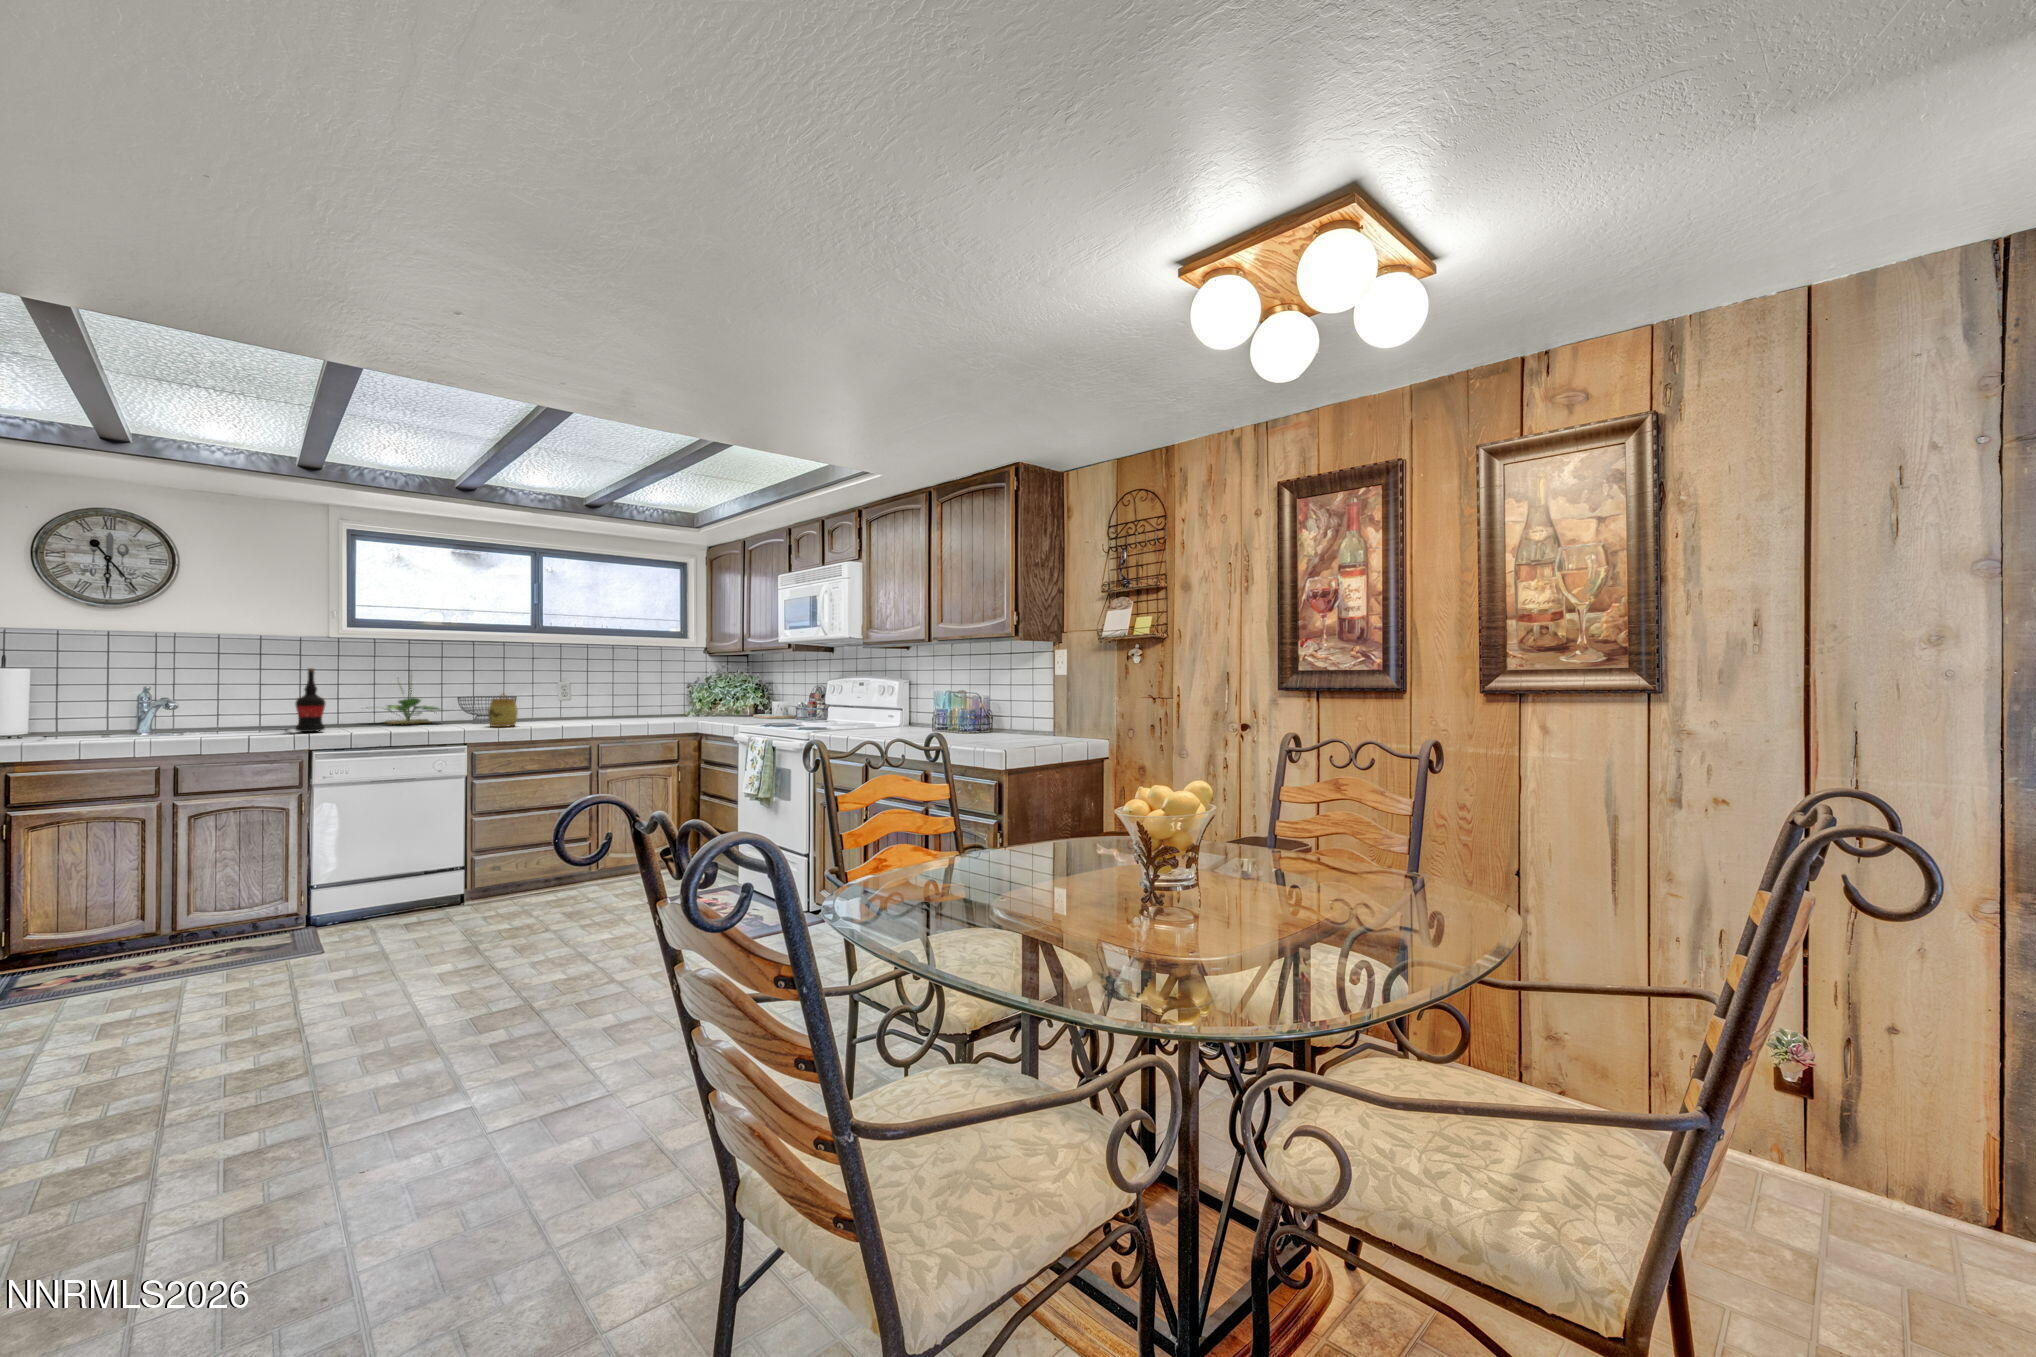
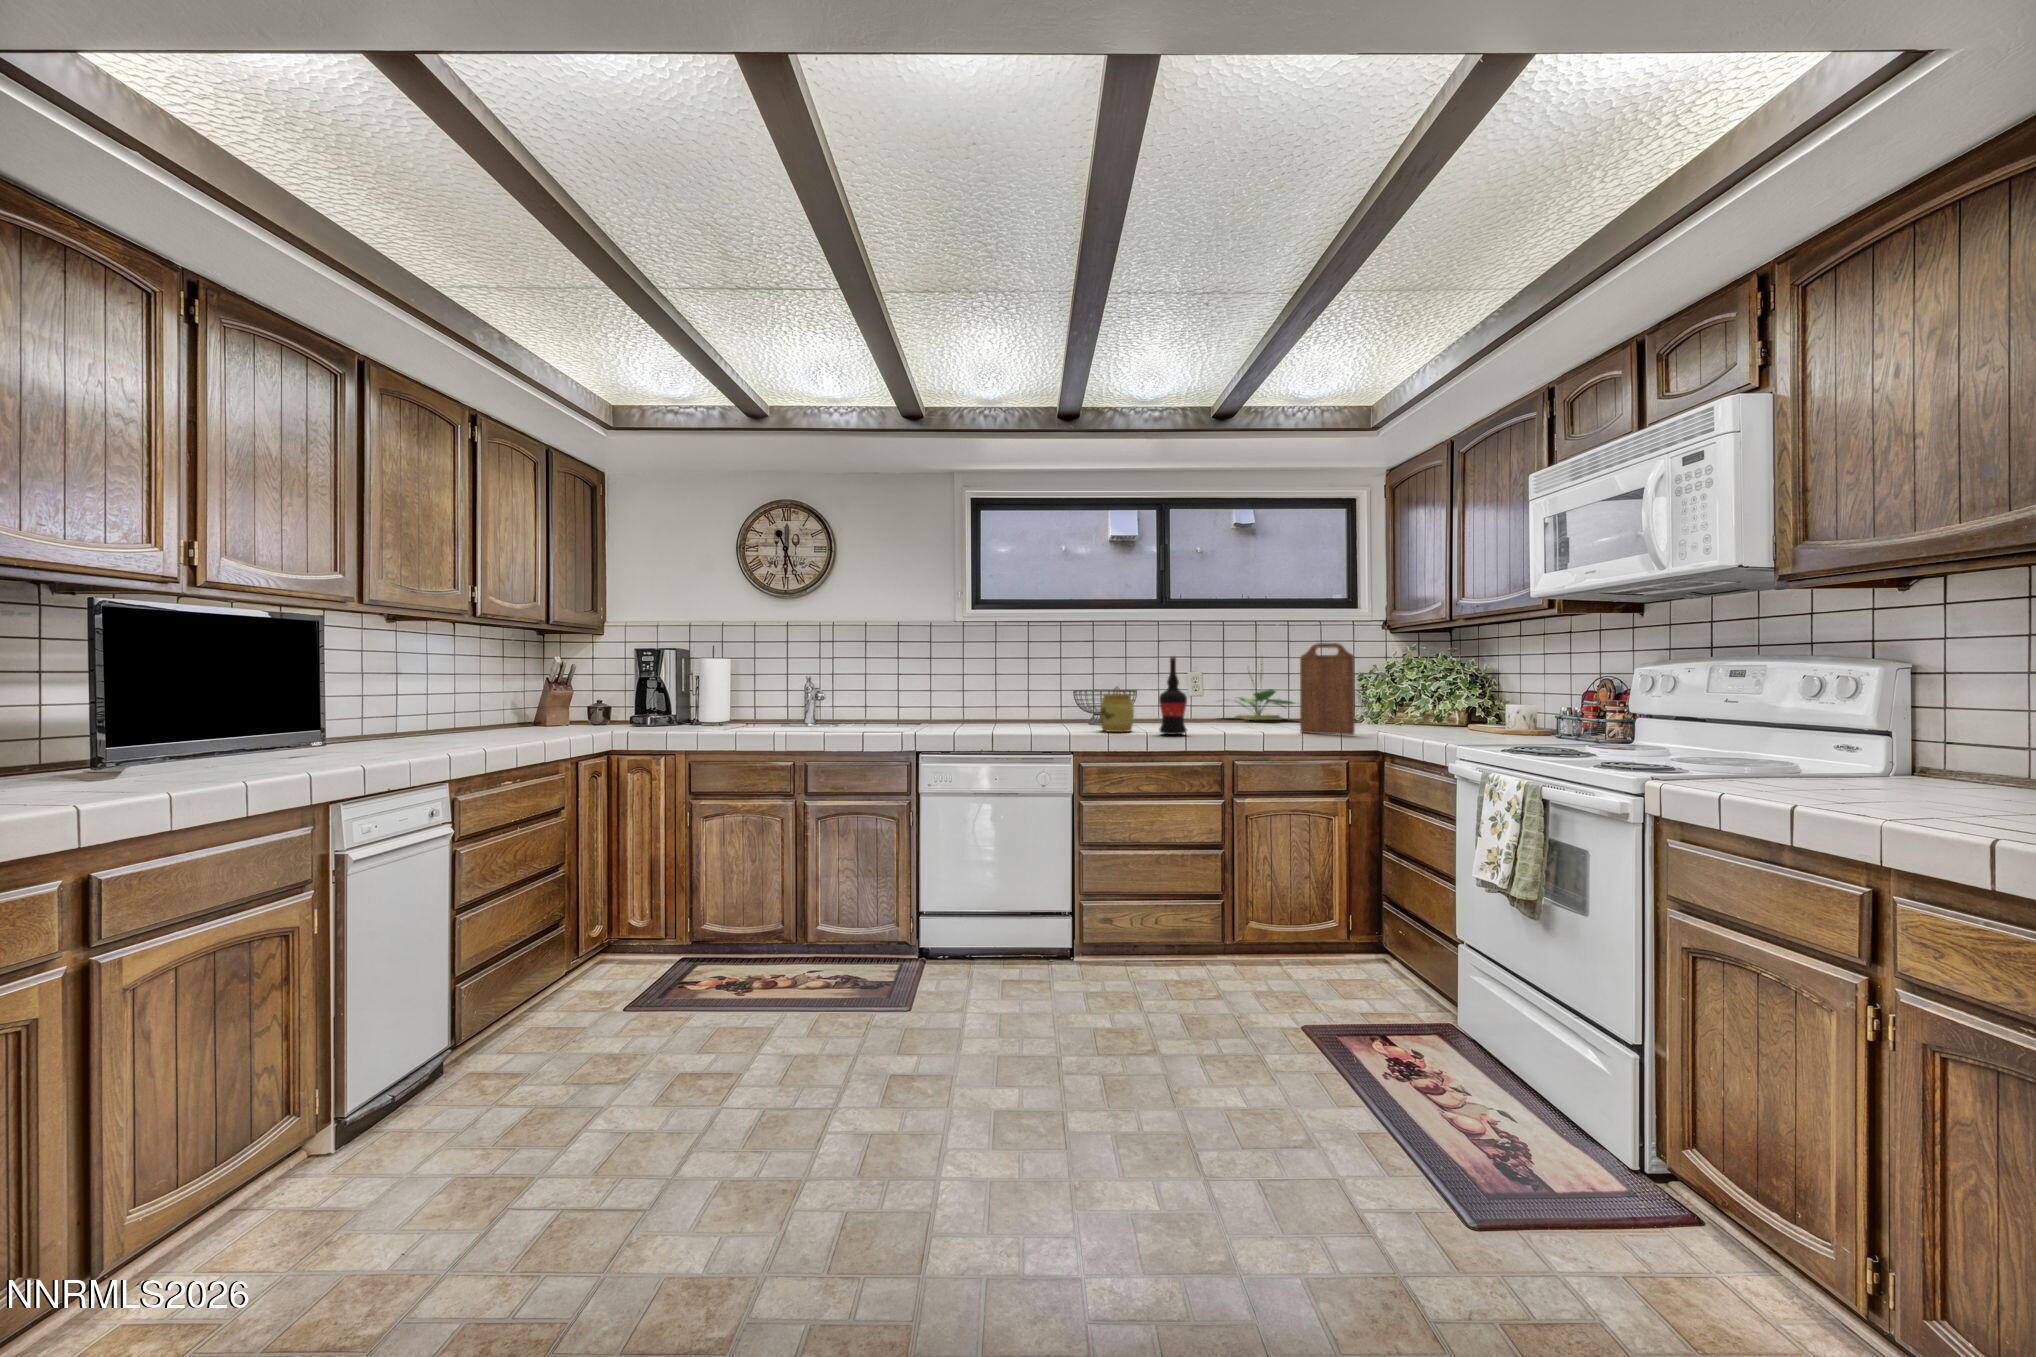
cutting board: none [646,664,683,723] -> present [1300,643,1355,735]
wine bottle: present [295,668,325,732] -> present [1159,656,1187,735]
potted plant: present [385,680,440,724] -> present [1235,656,1294,720]

